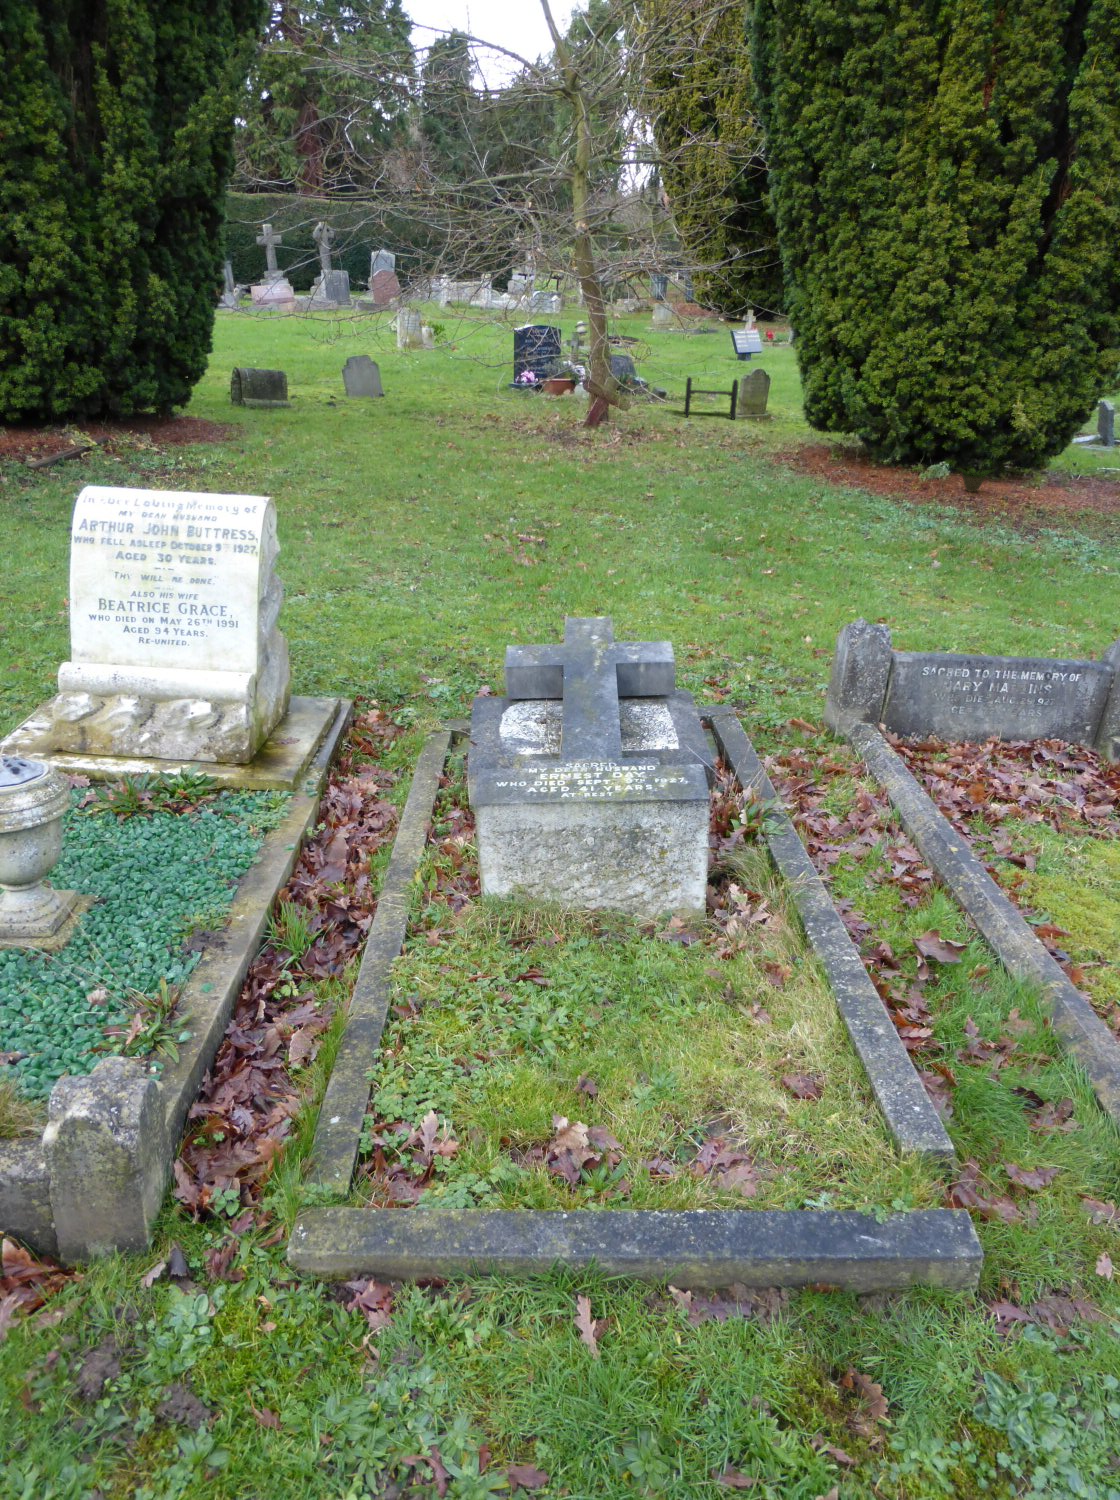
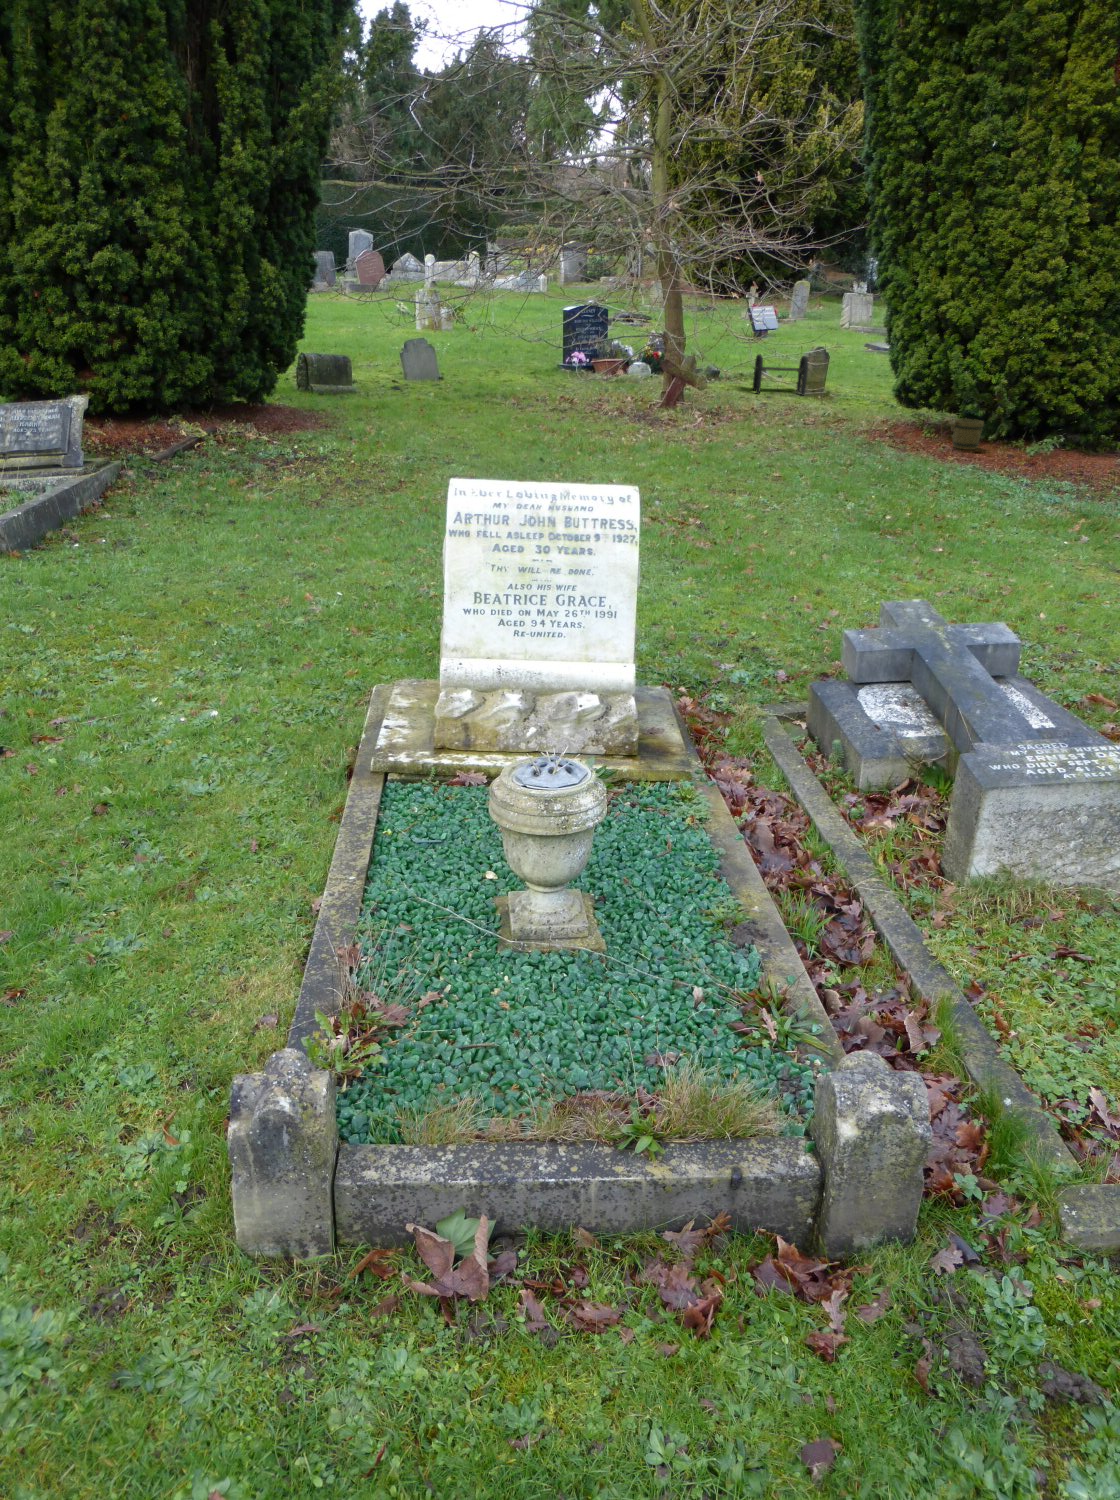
bucket: none [849,444,882,476] -> present [951,419,984,450]
decorative plant: present [958,468,992,492] -> none [1058,440,1102,464]

